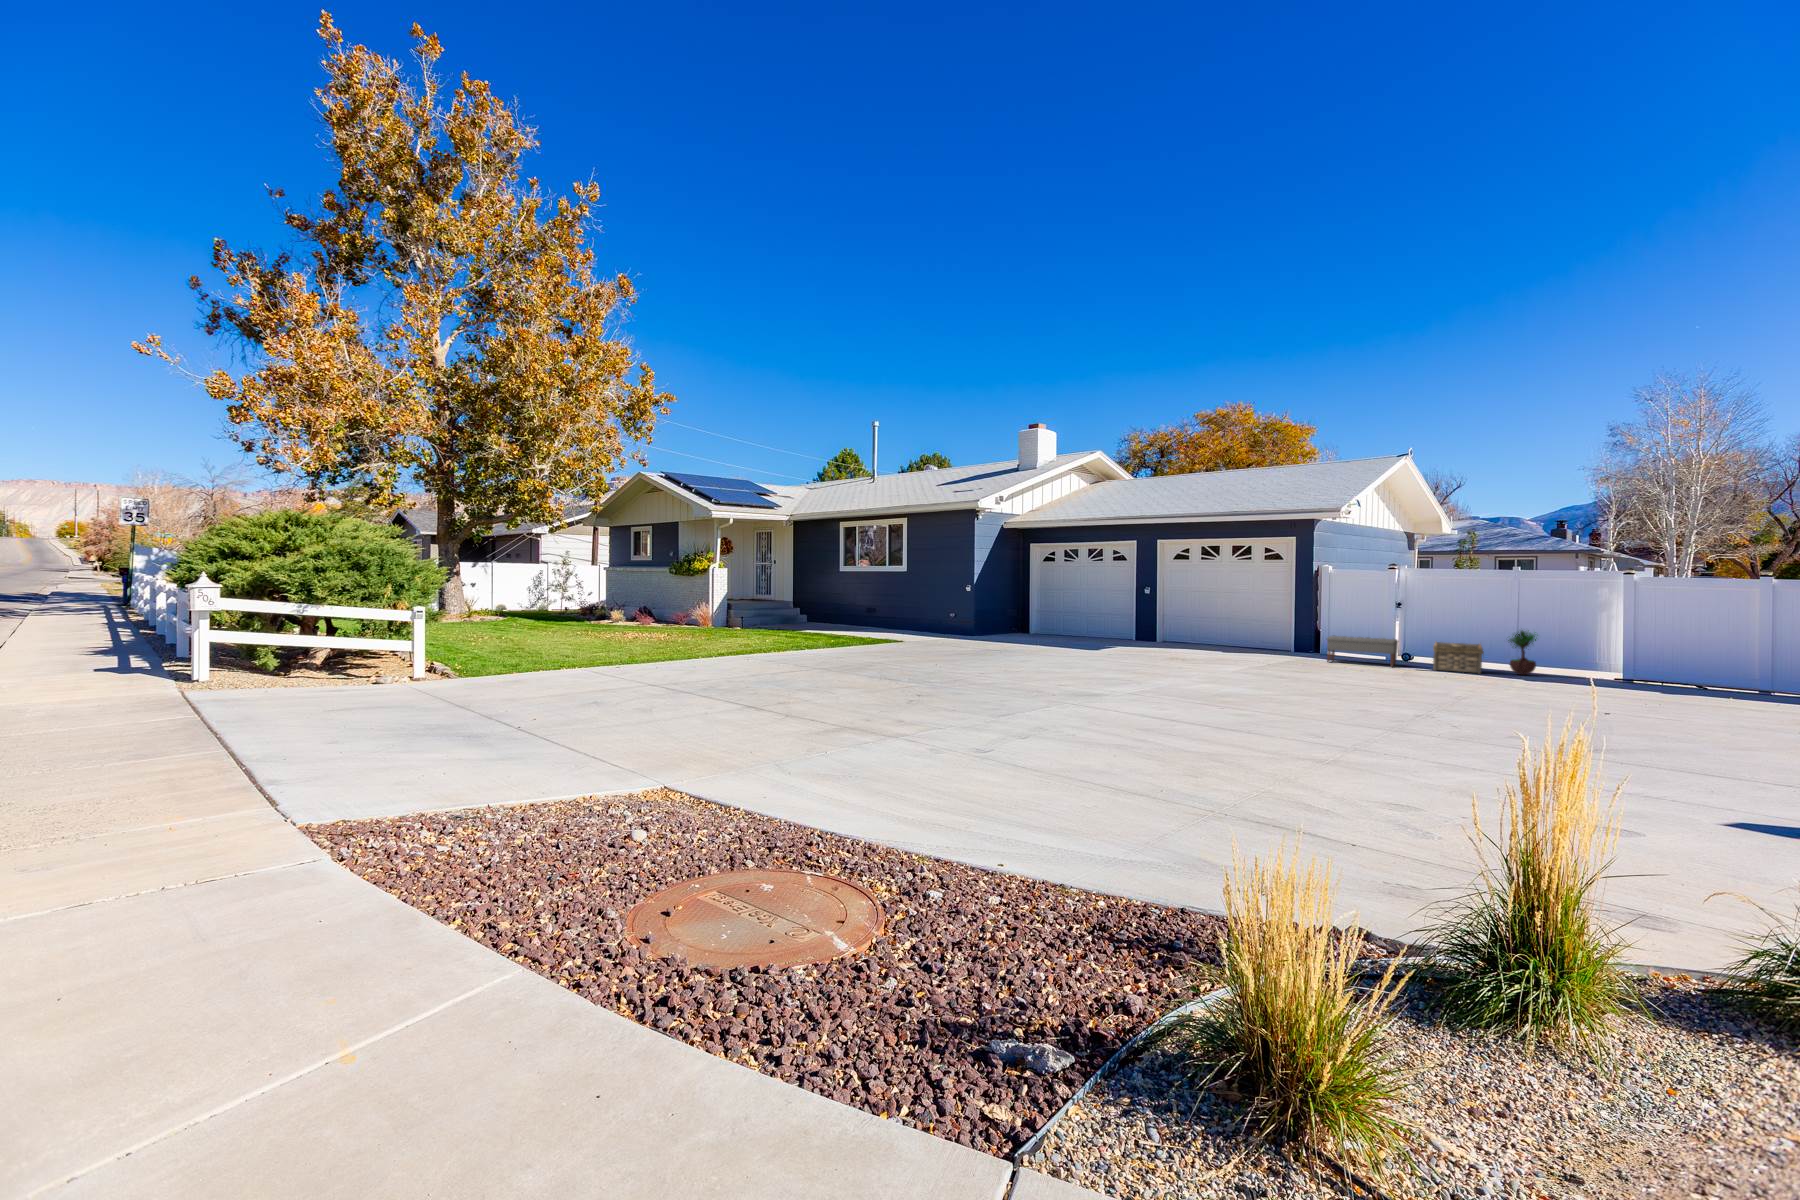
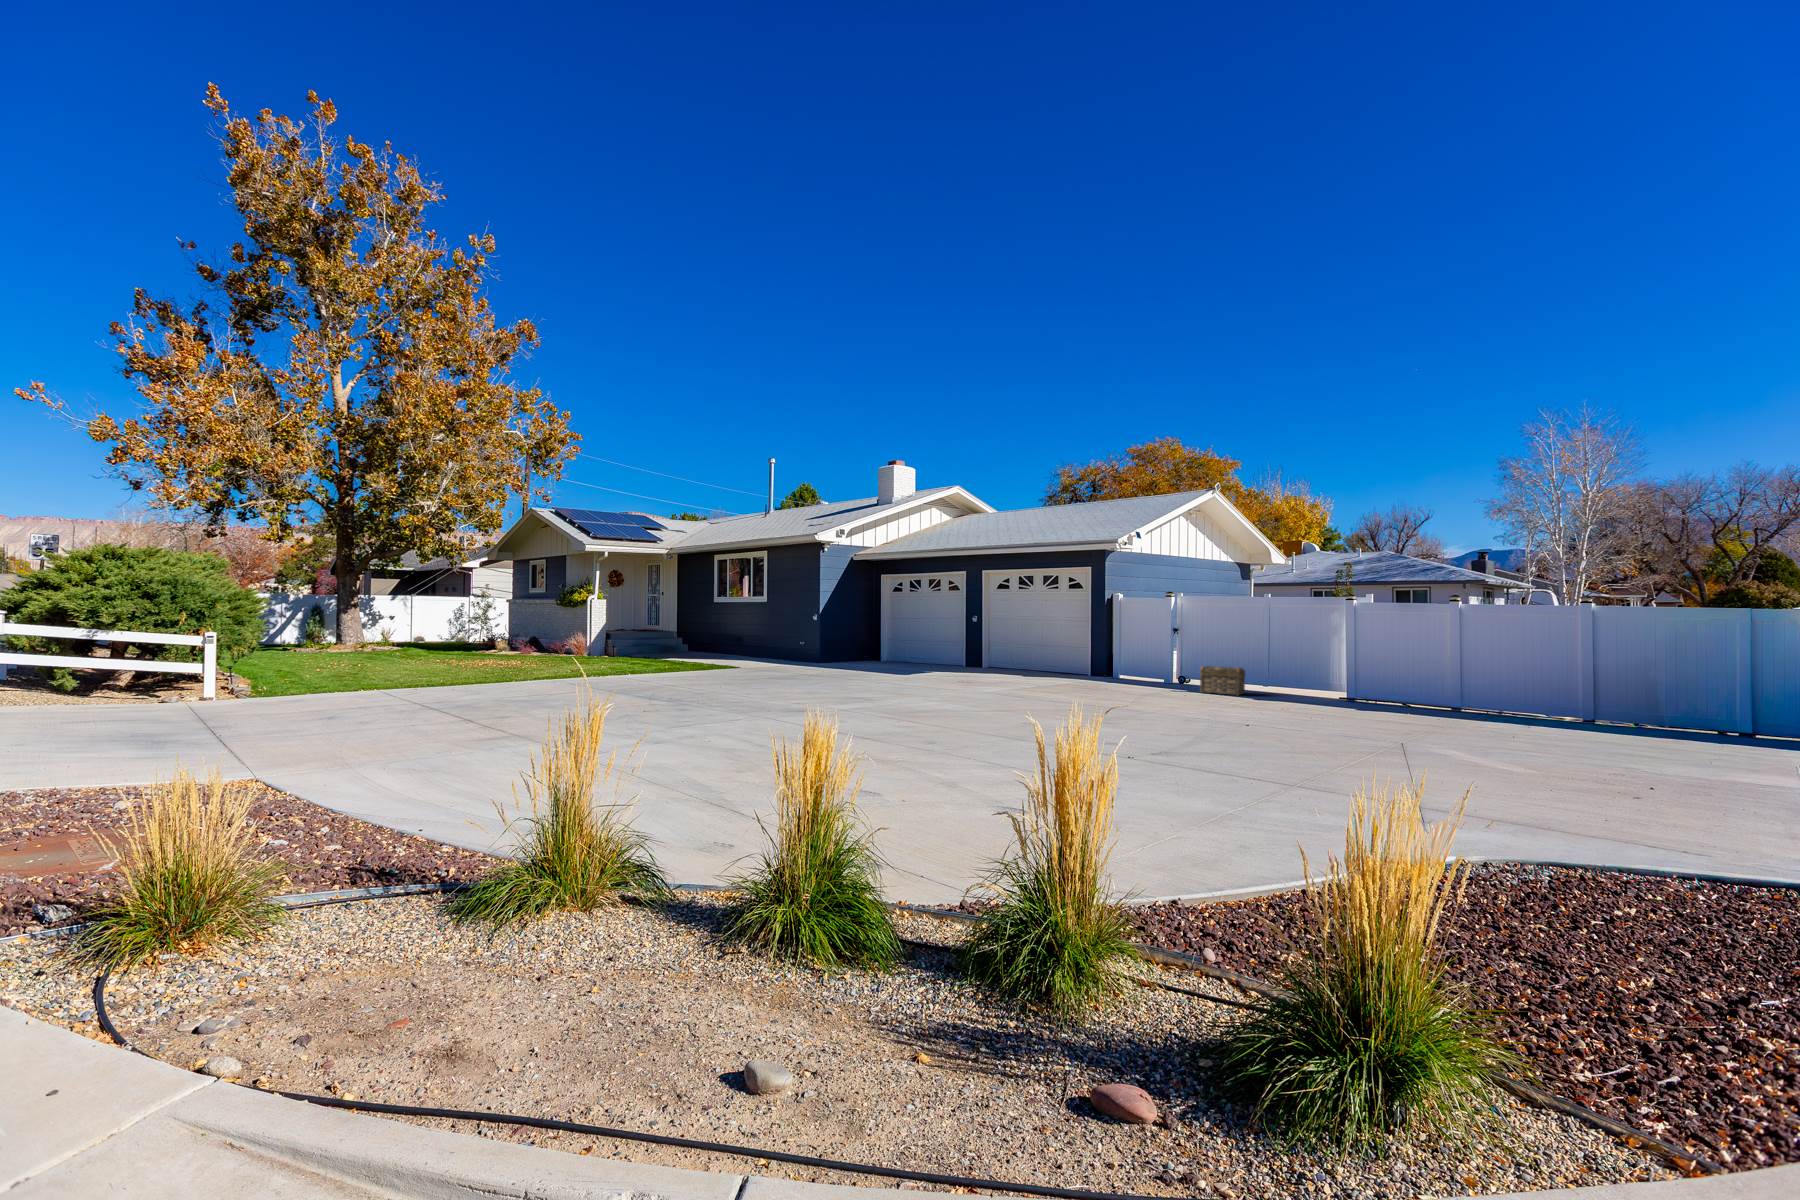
potted tree: present [1508,630,1536,675] -> none [1261,650,1290,697]
bench: present [1327,636,1398,667] -> none [1112,660,1176,690]

